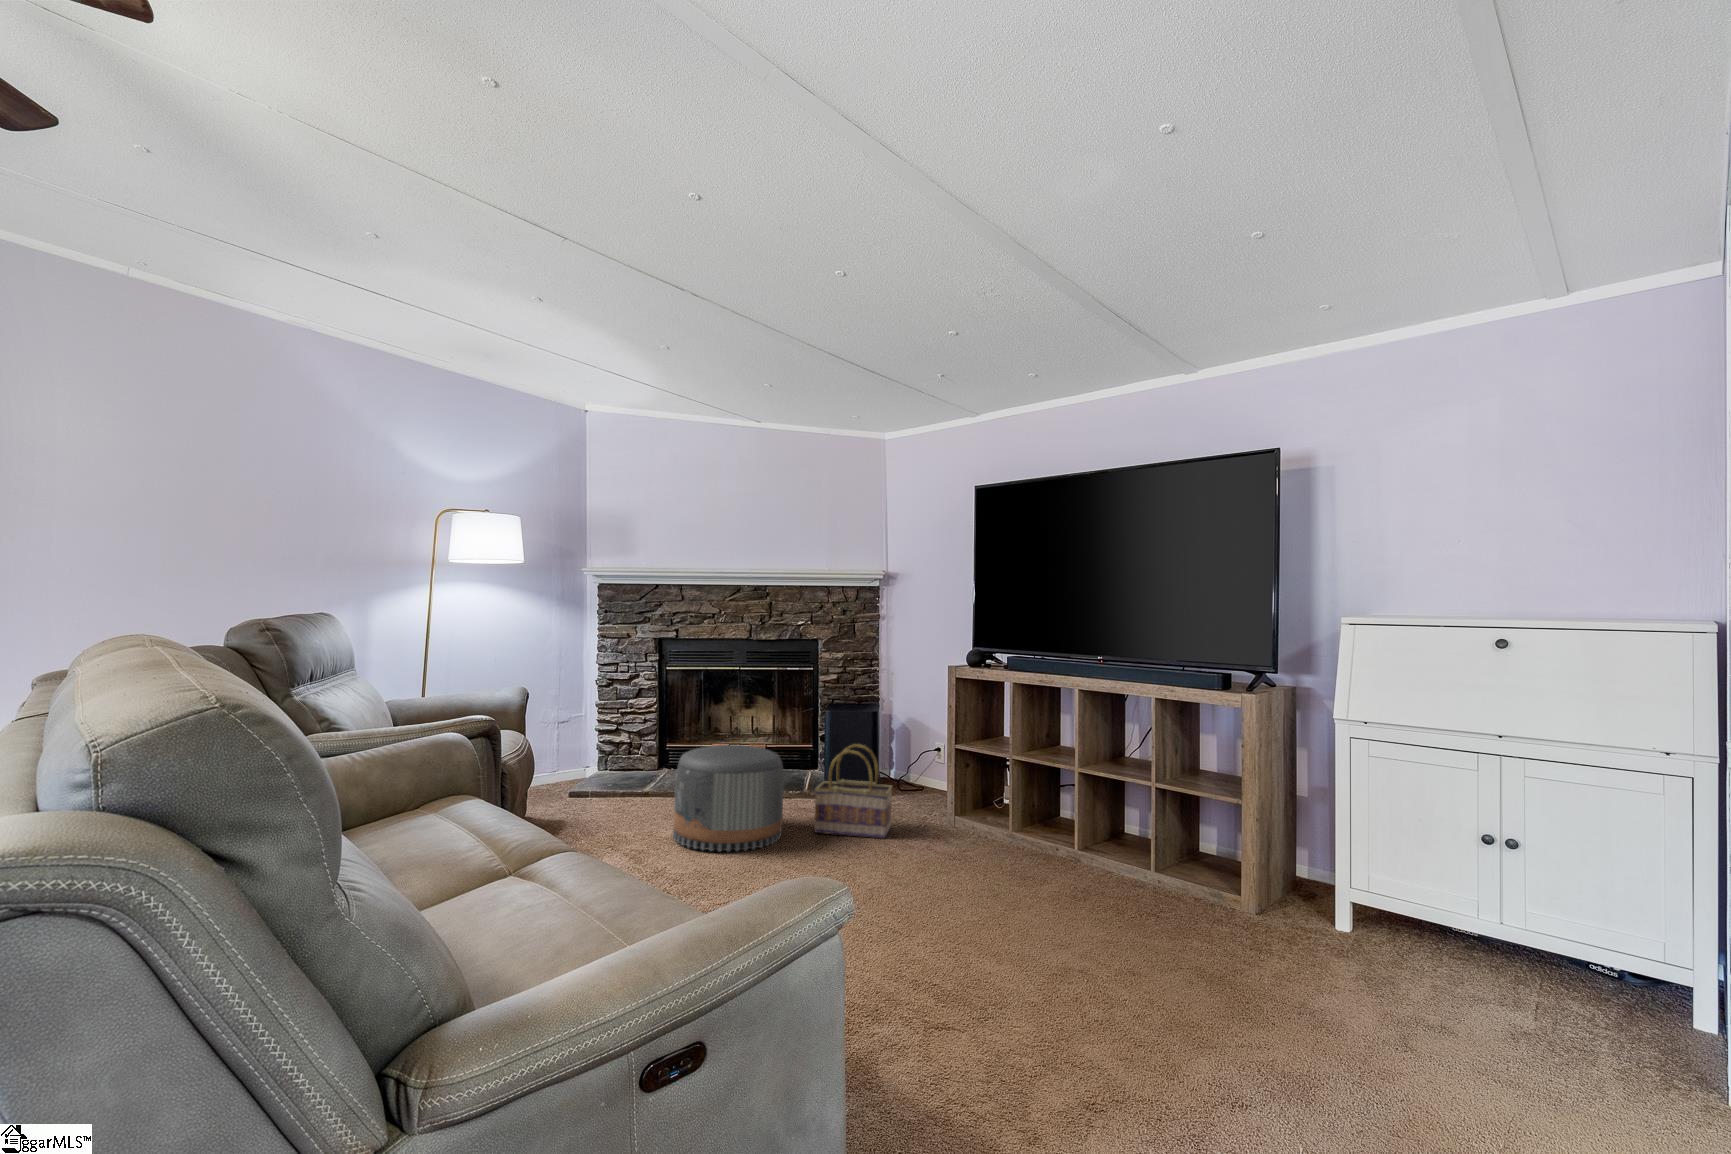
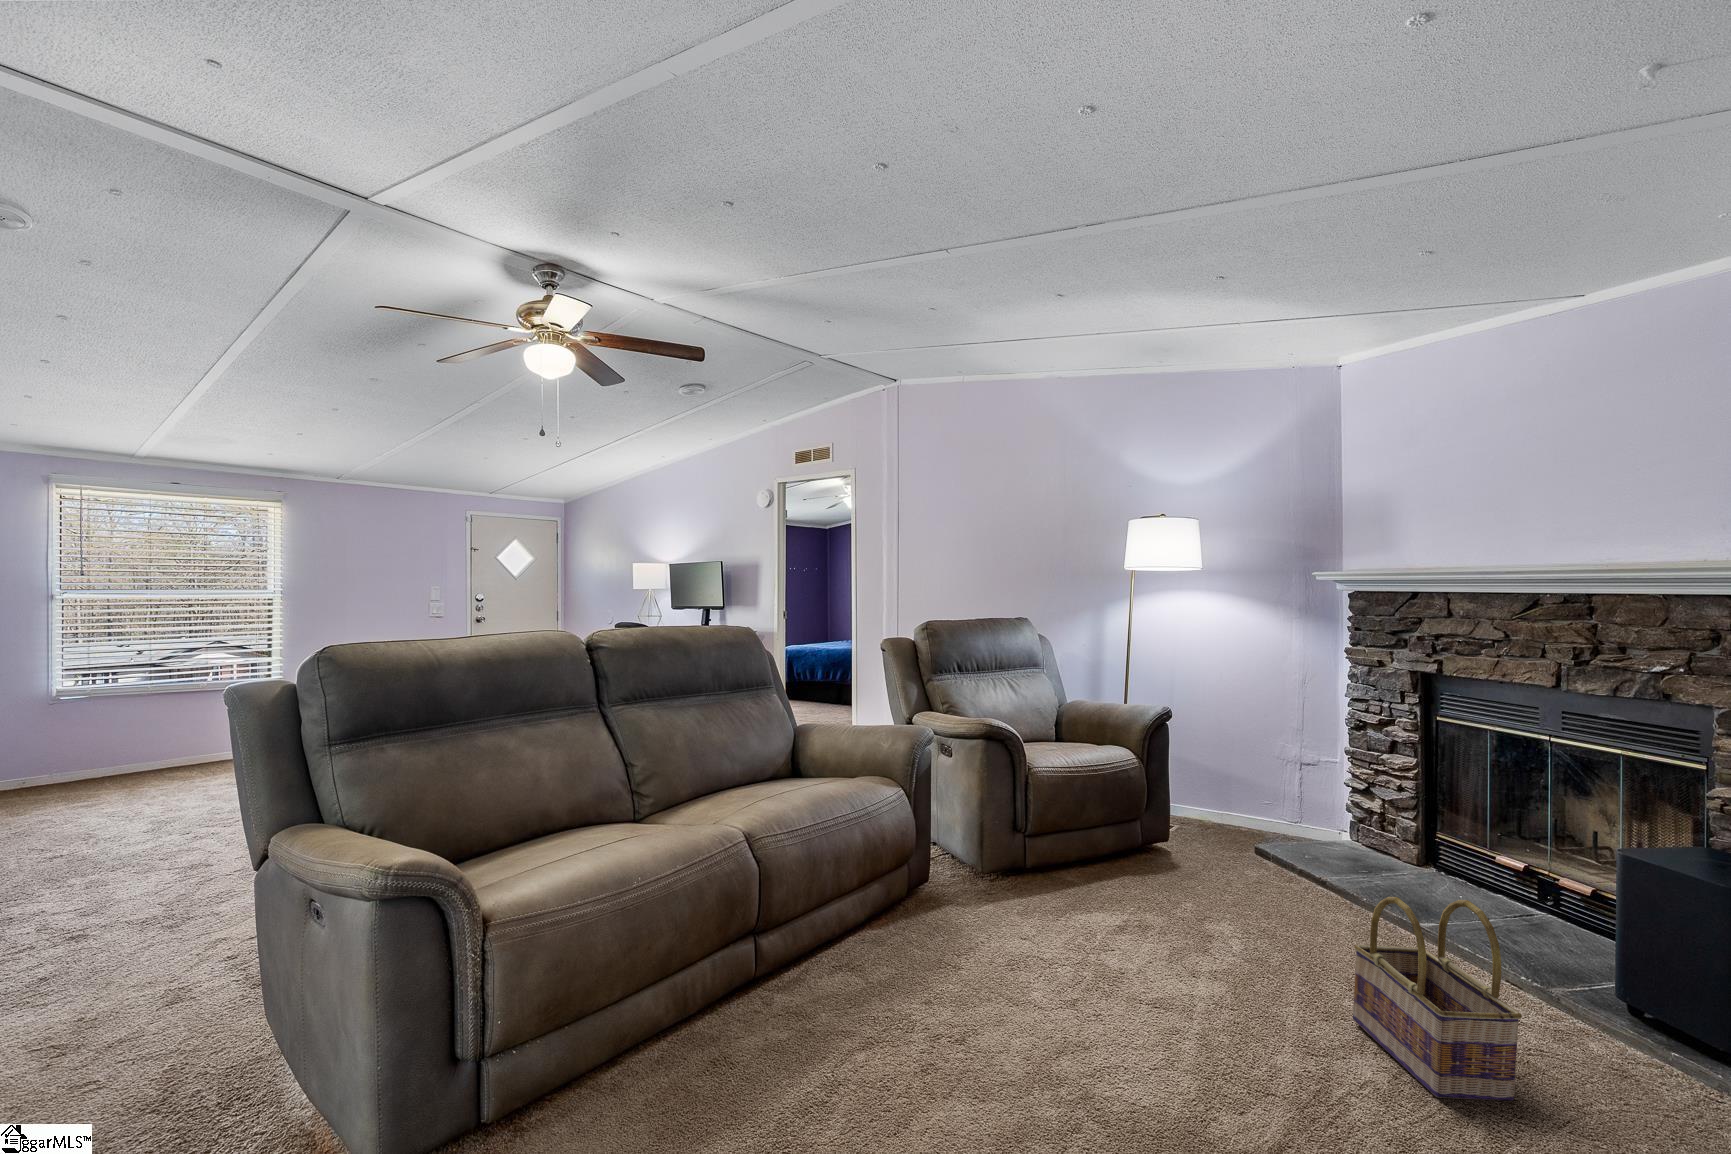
pouf: present [673,745,784,851] -> none [1168,820,1346,999]

